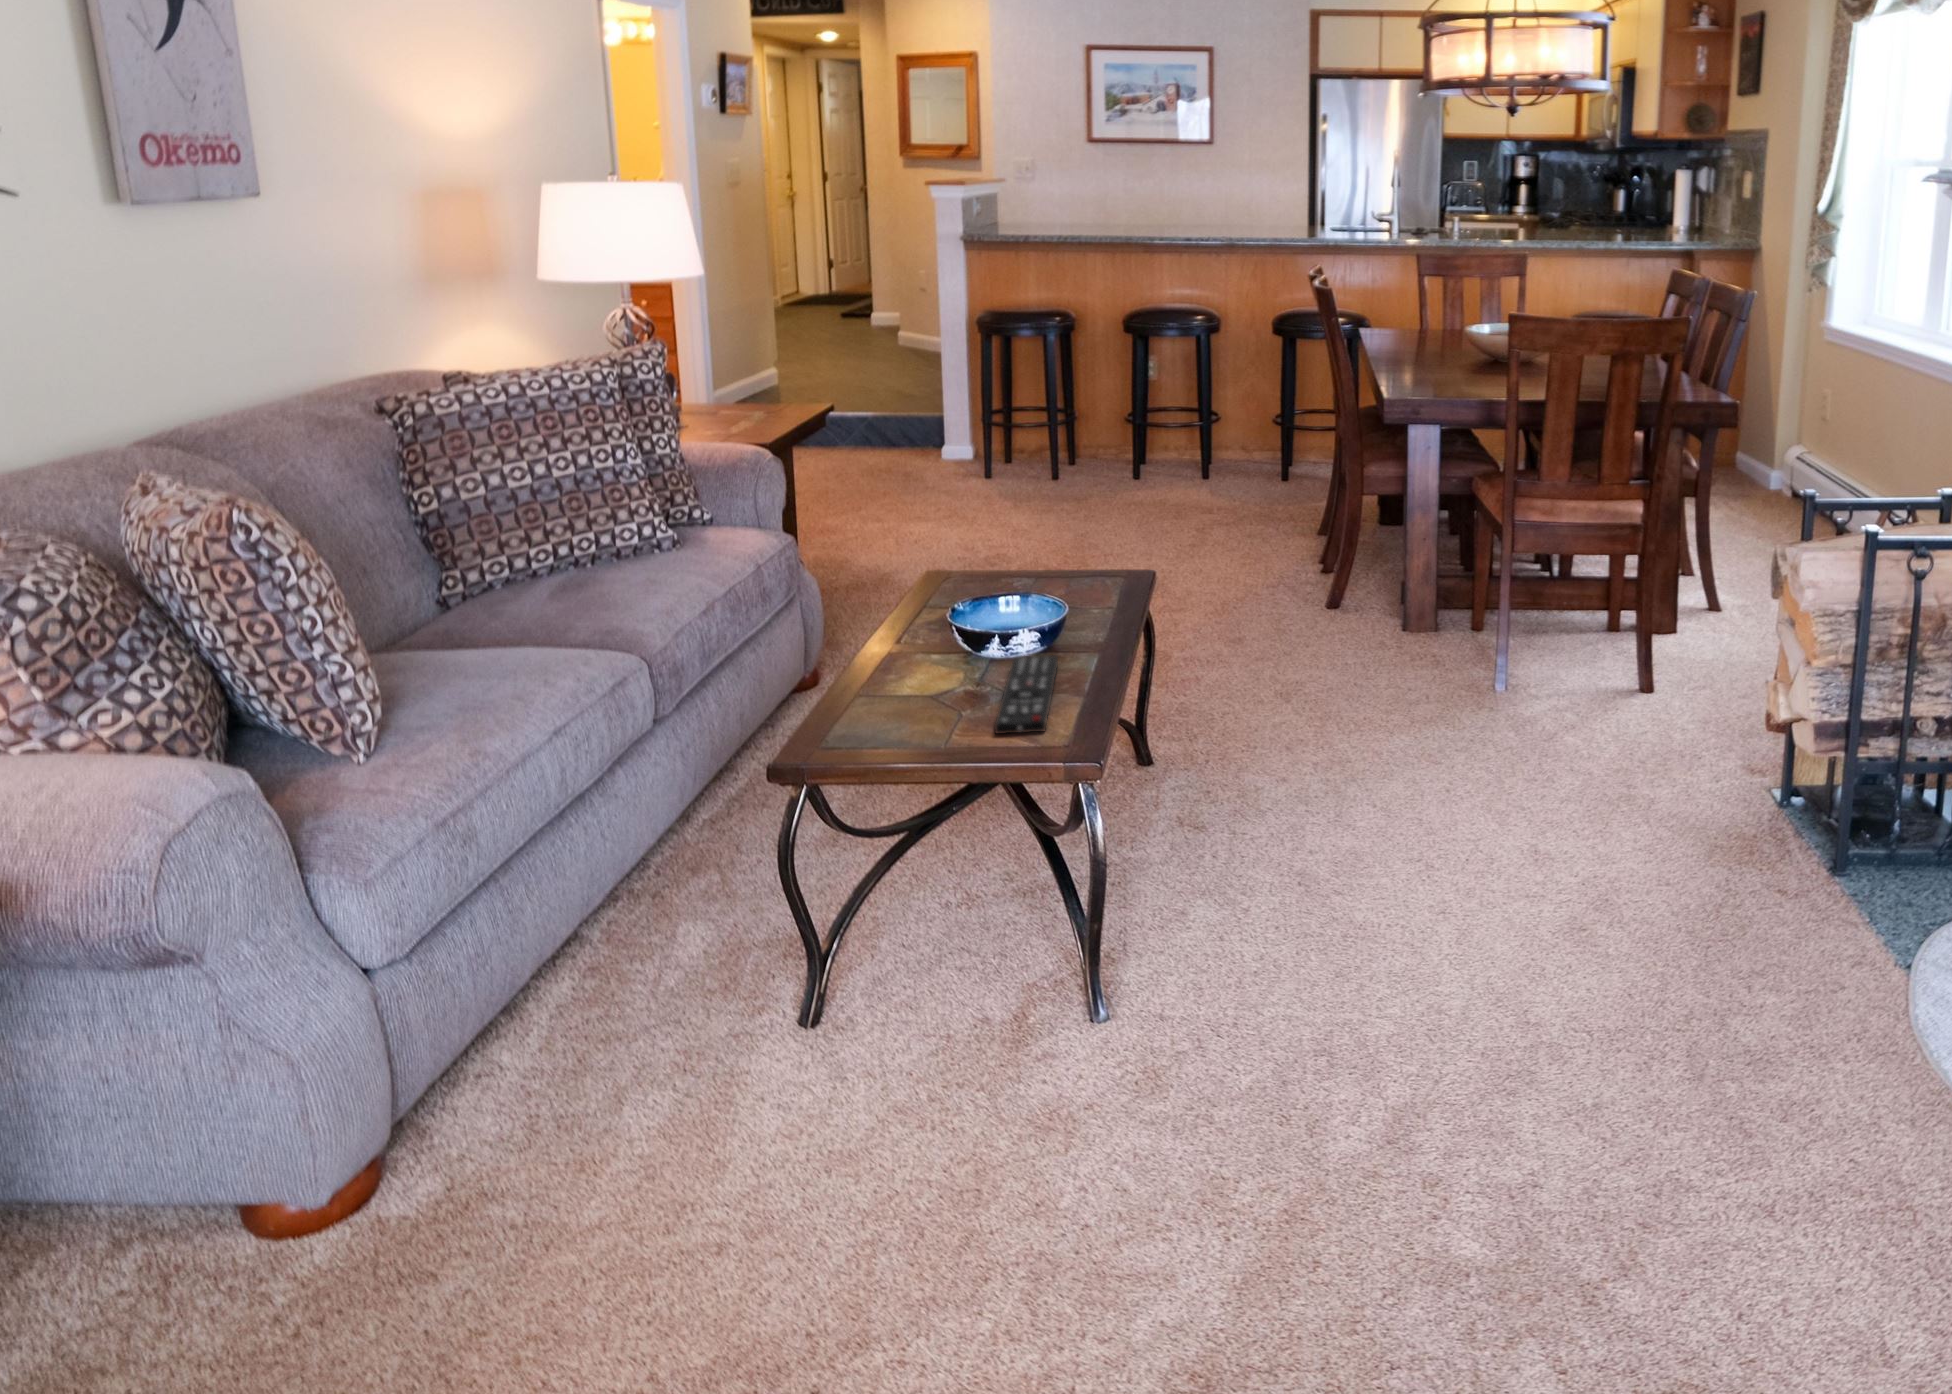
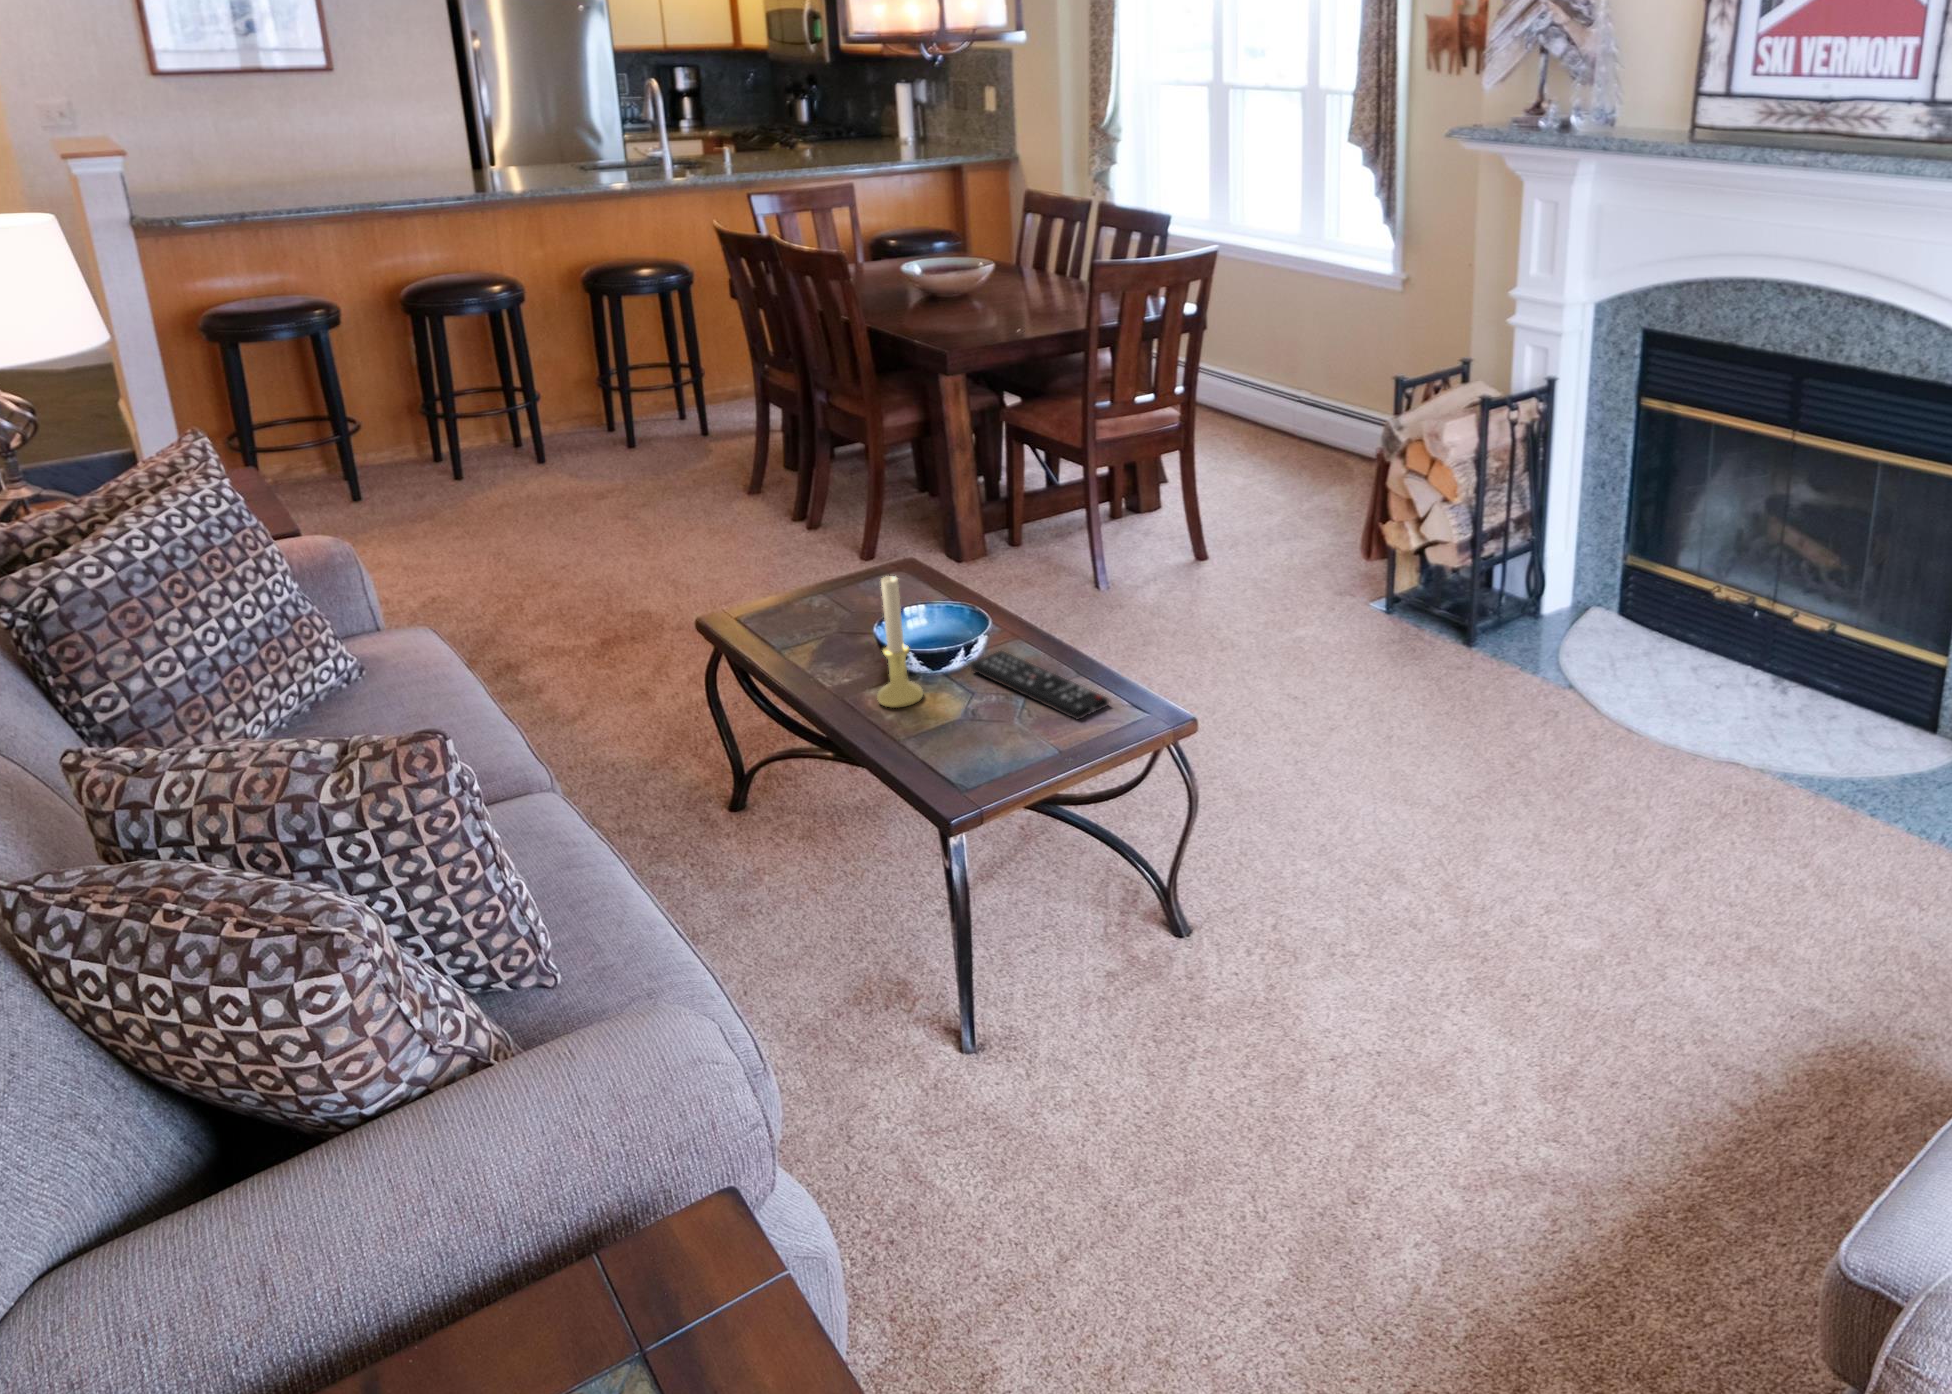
candle holder: none [898,533,949,678] -> present [877,576,923,708]

